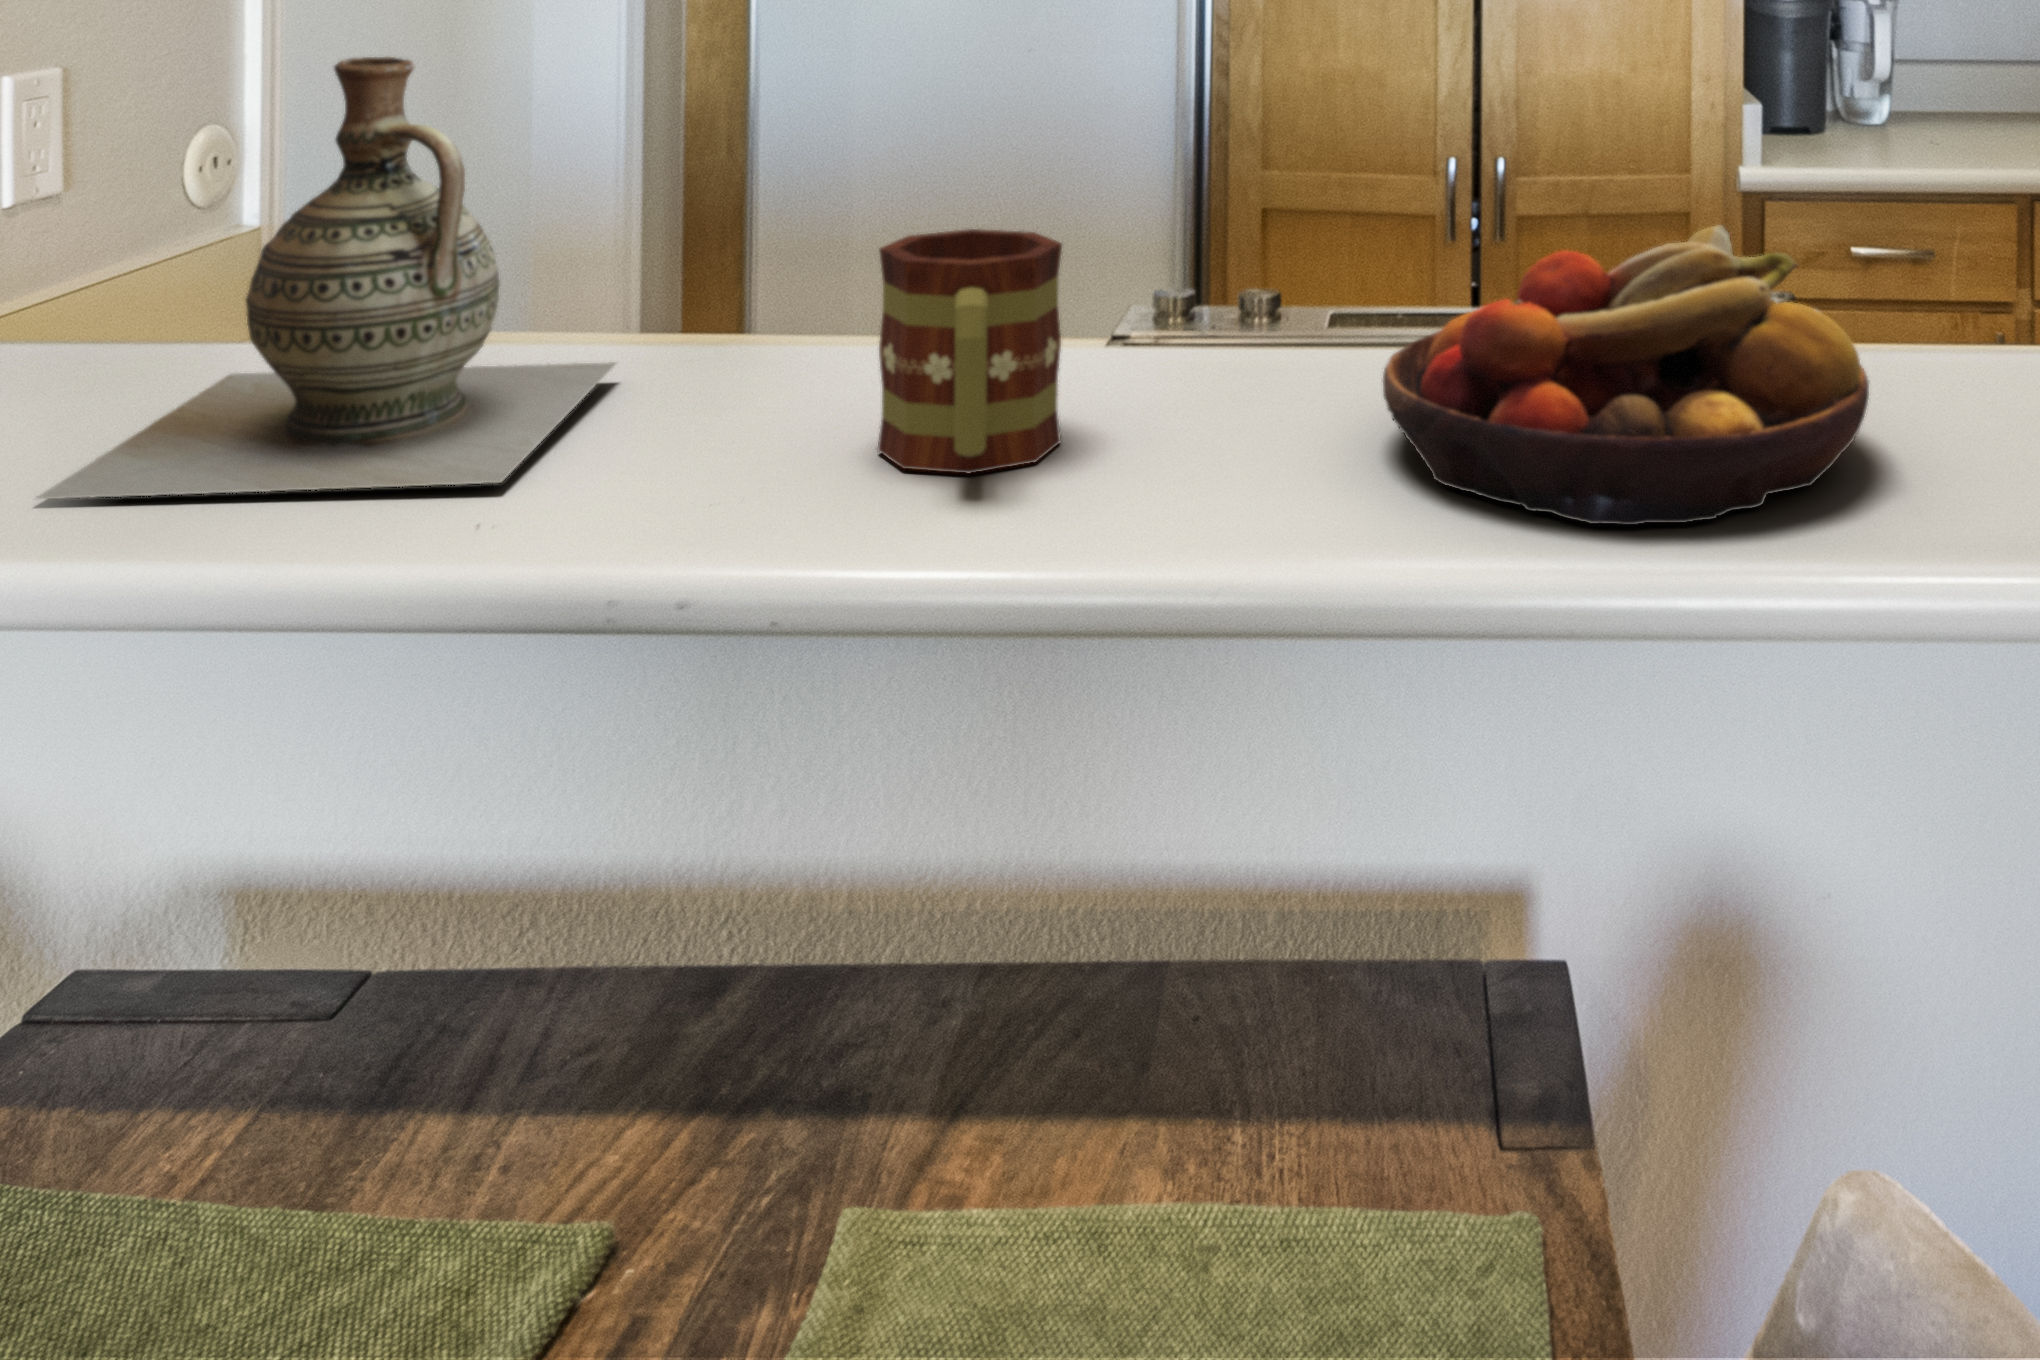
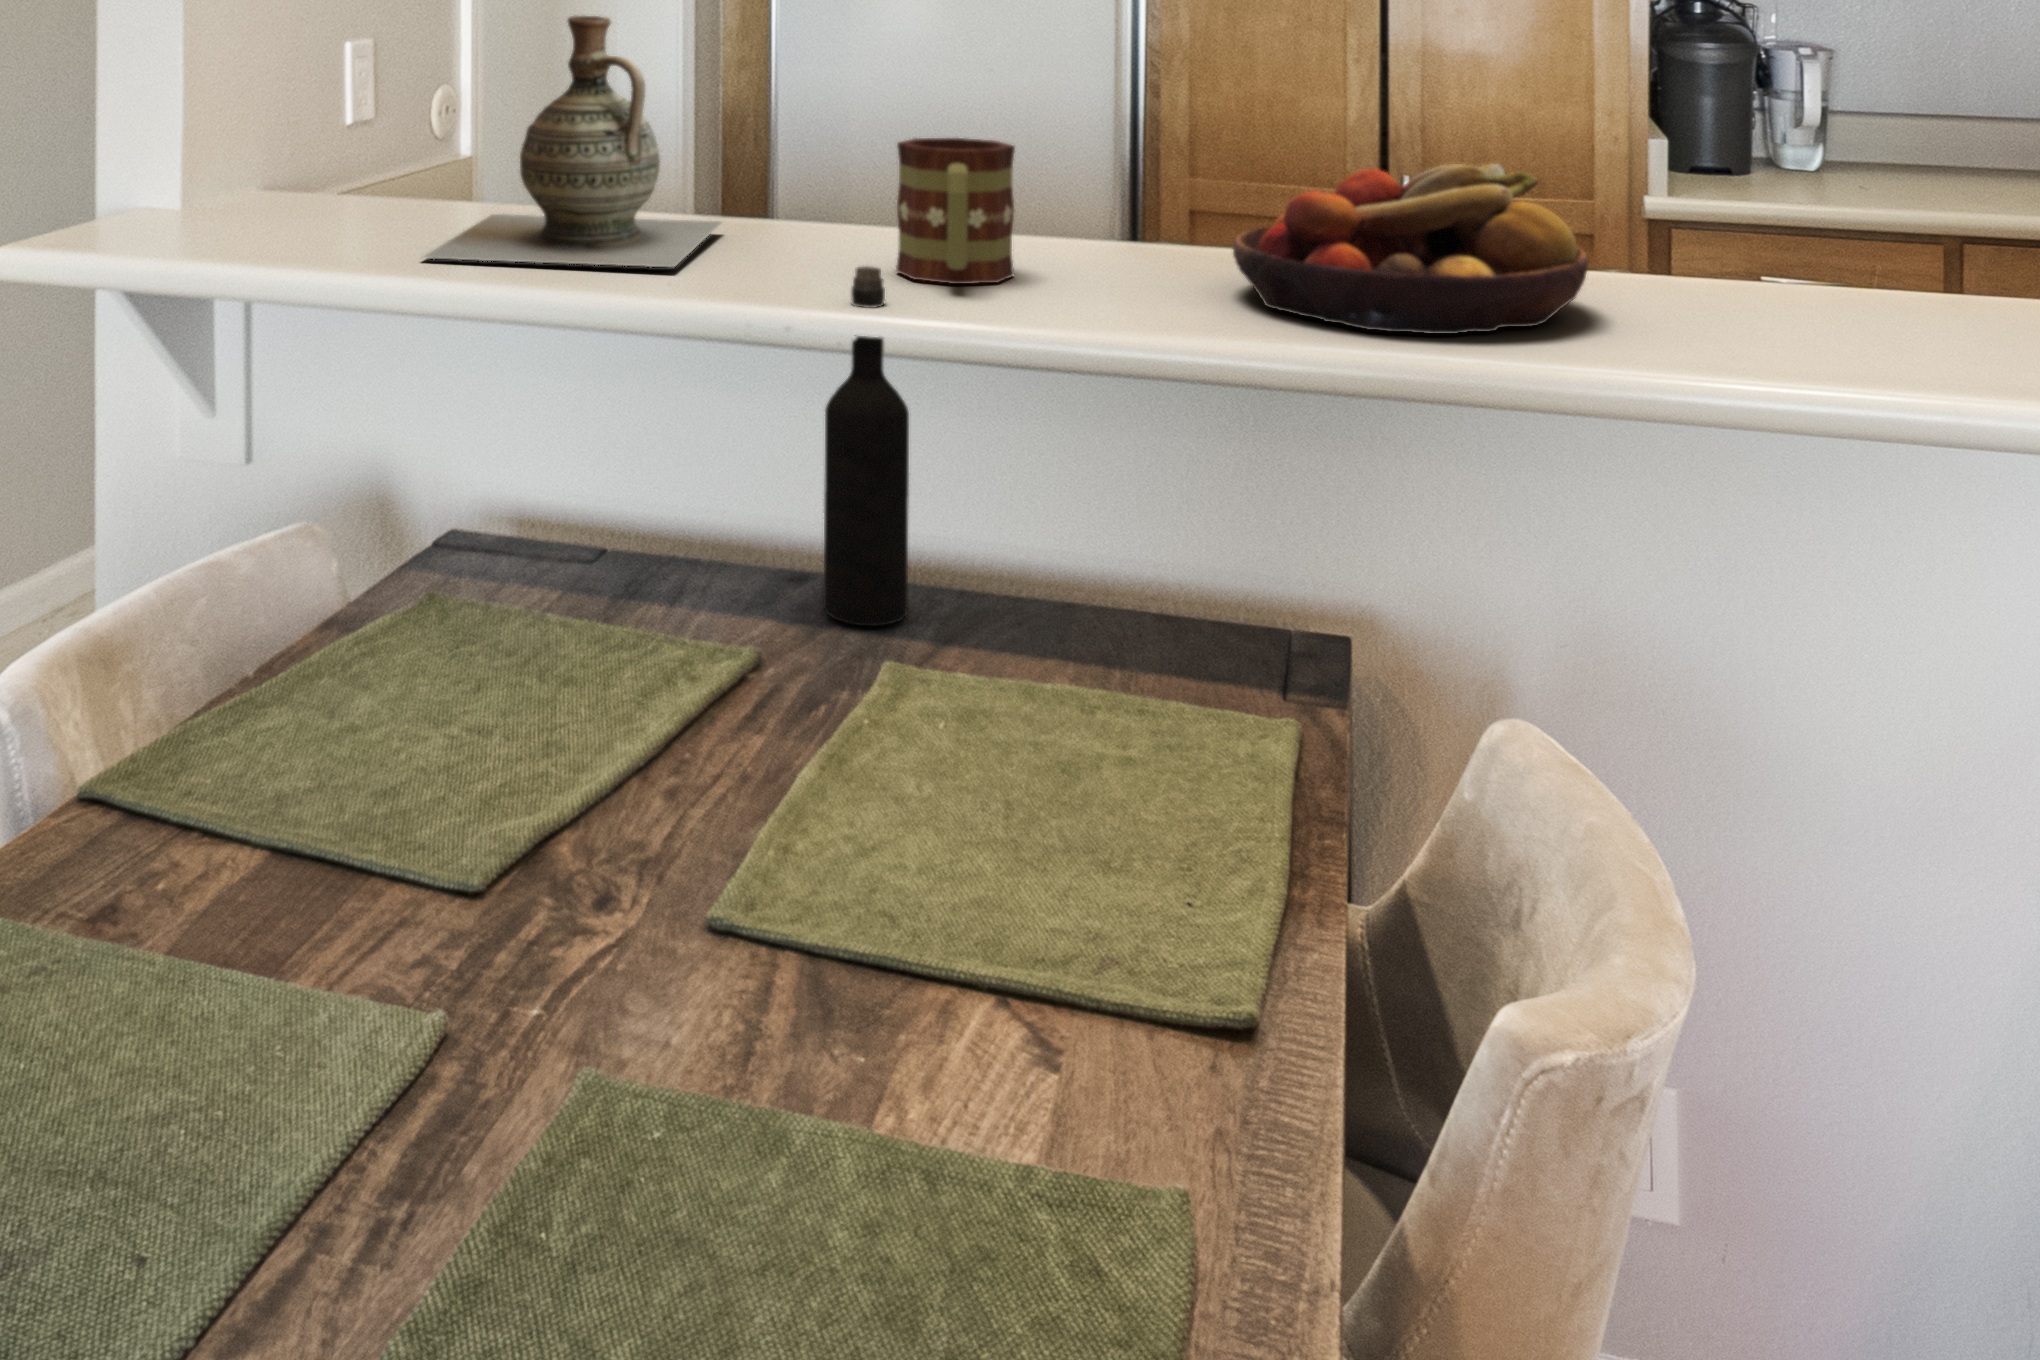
wine bottle: none [744,475,889,1088] -> present [823,266,909,626]

